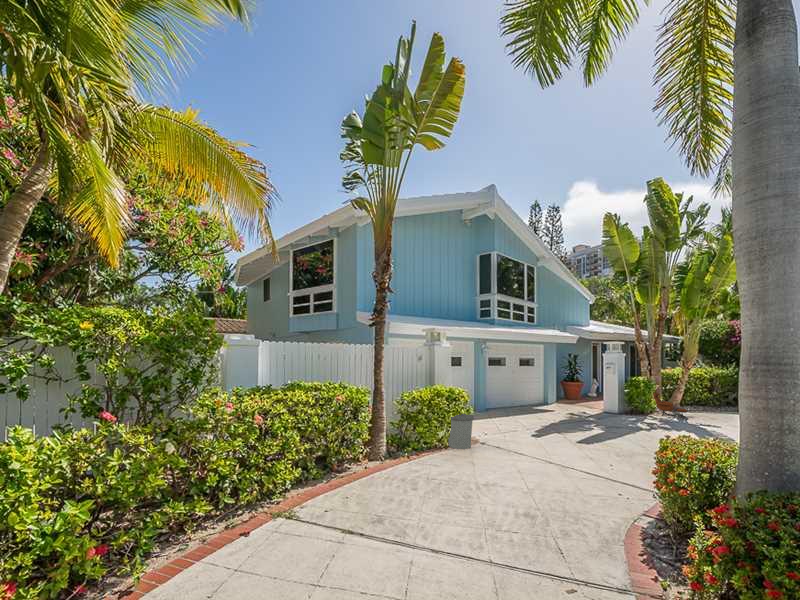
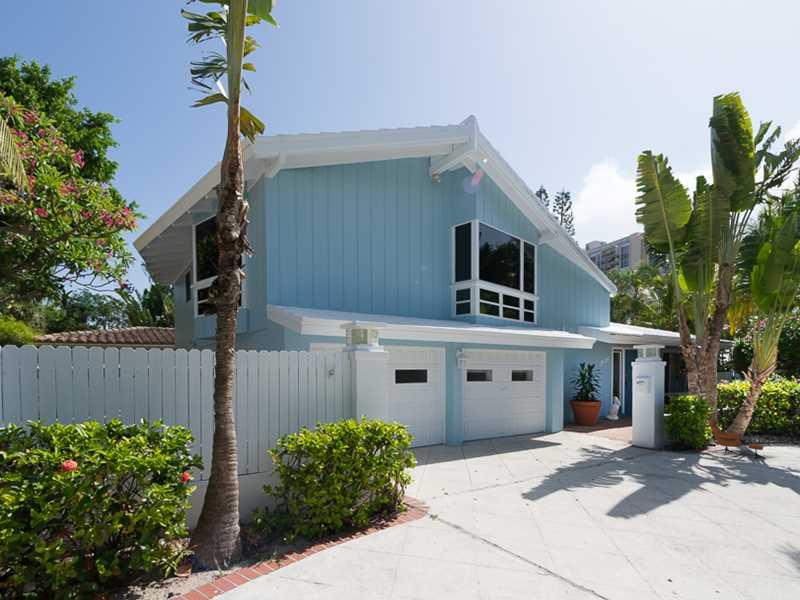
trash can: present [448,413,474,449] -> none [352,473,403,547]

